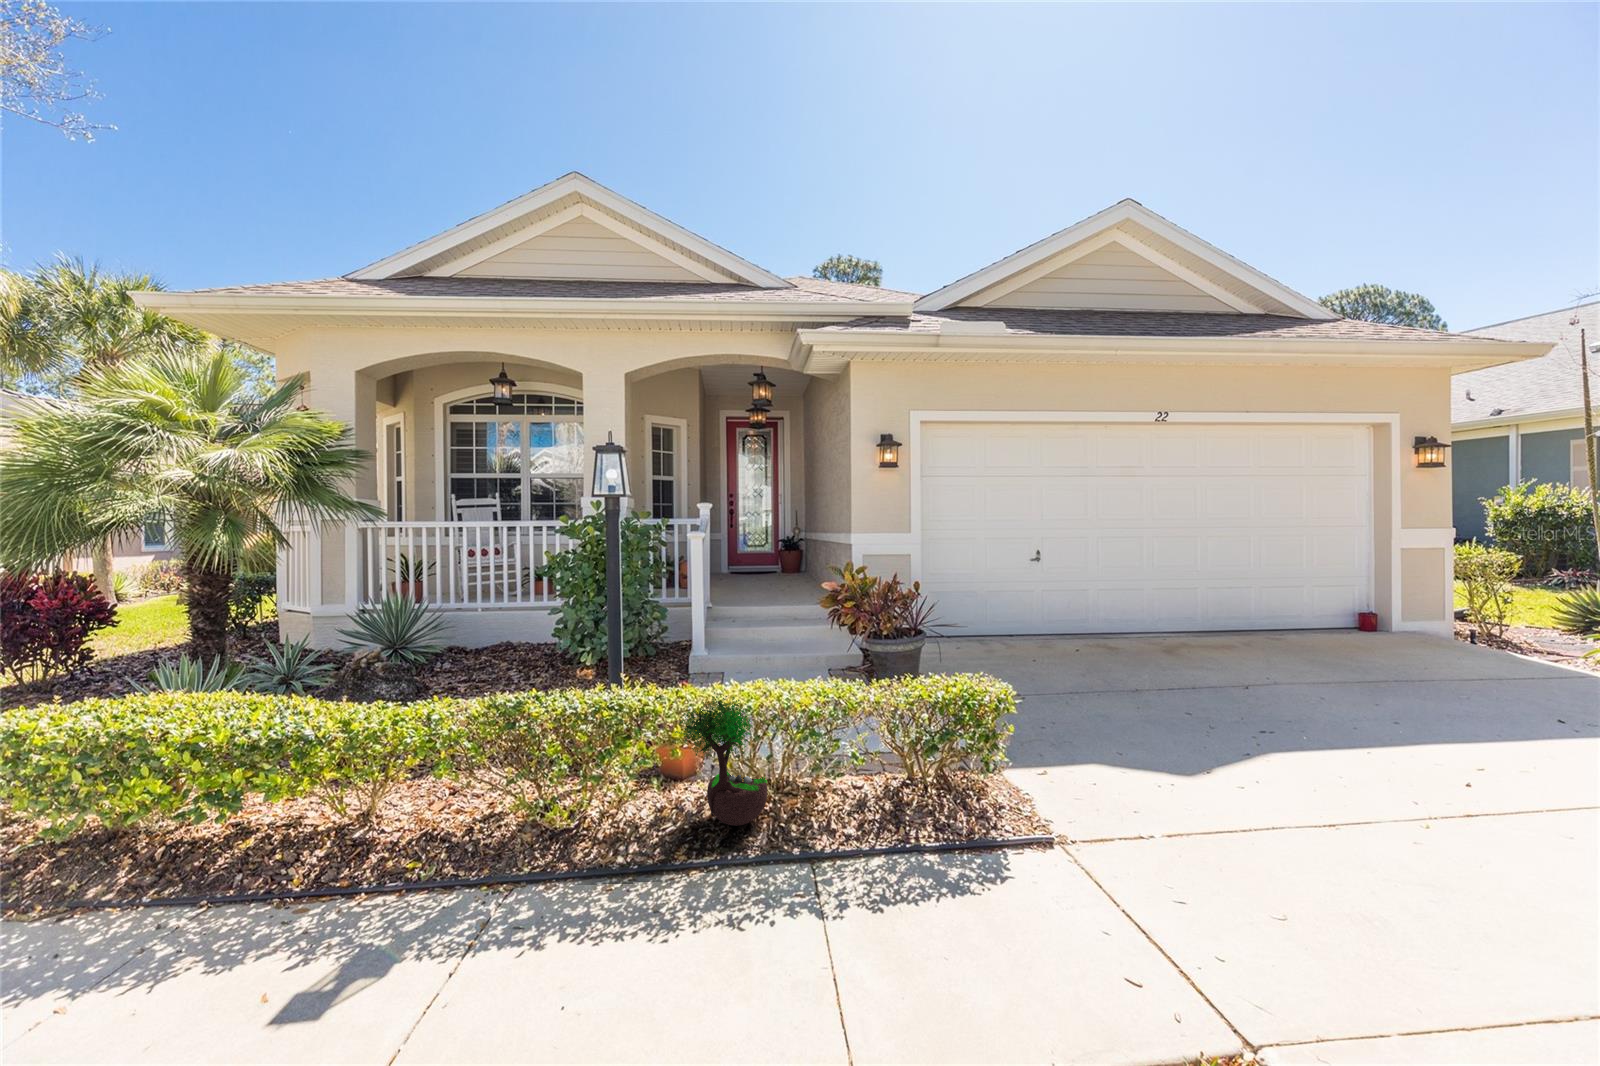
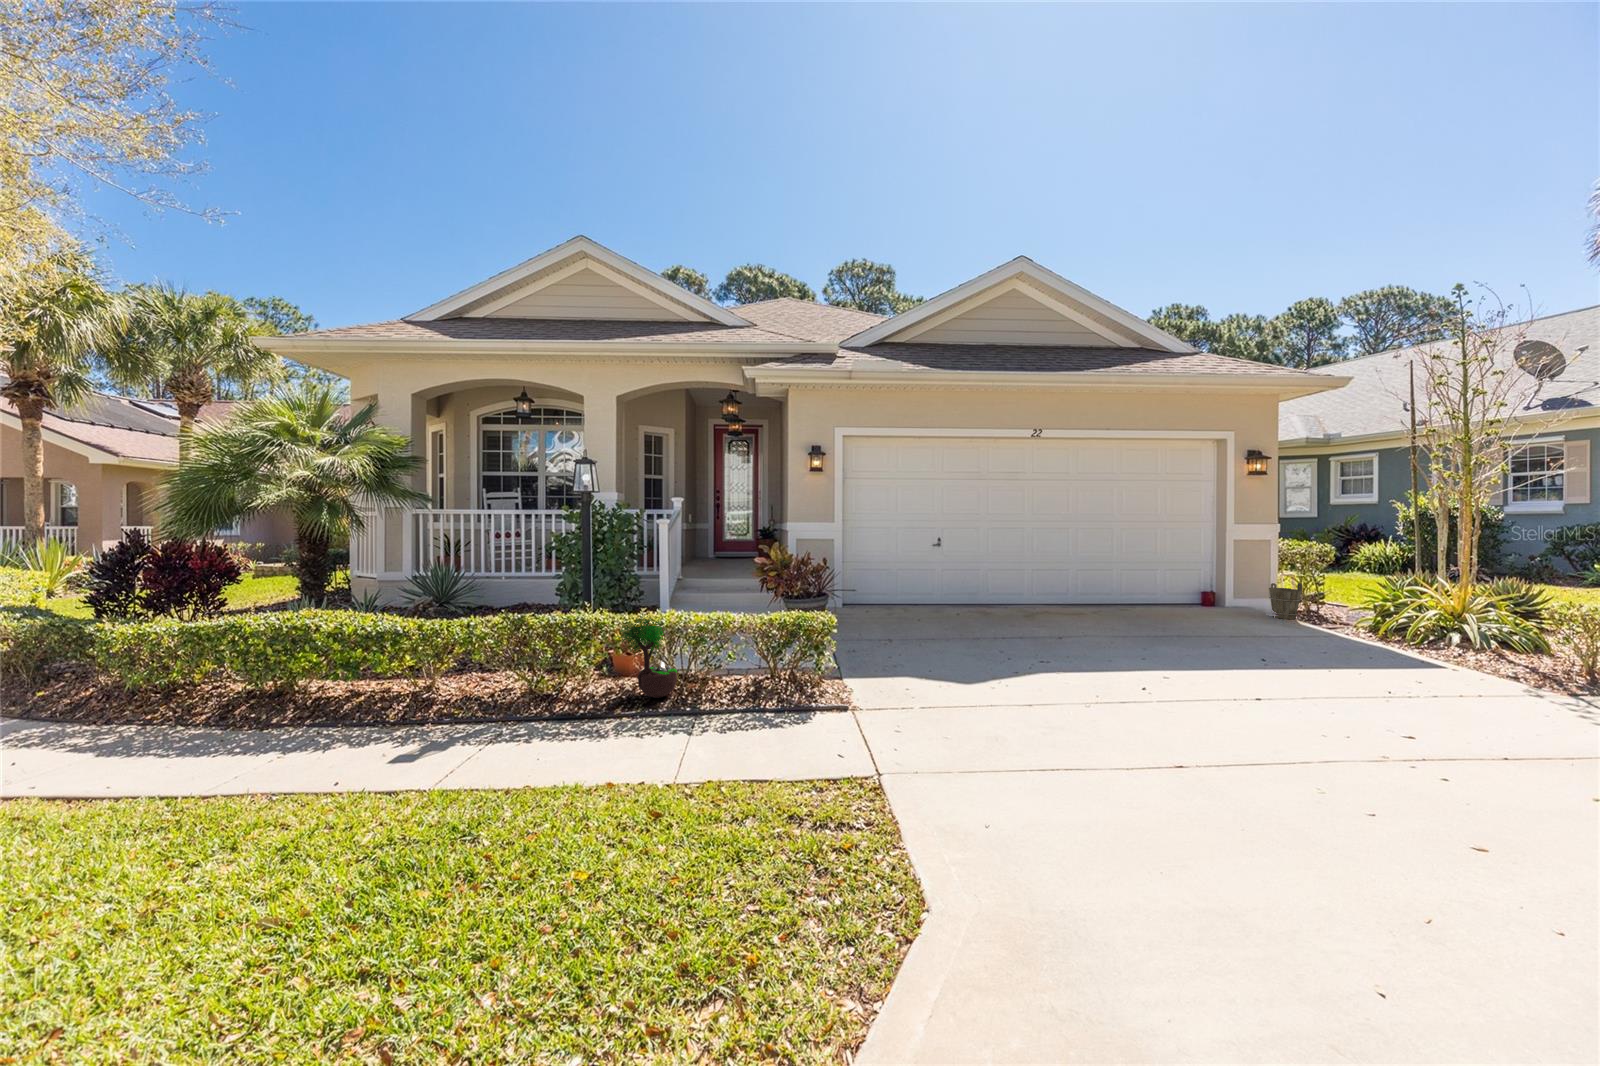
bucket: none [1414,600,1460,643] -> present [1269,583,1302,619]

